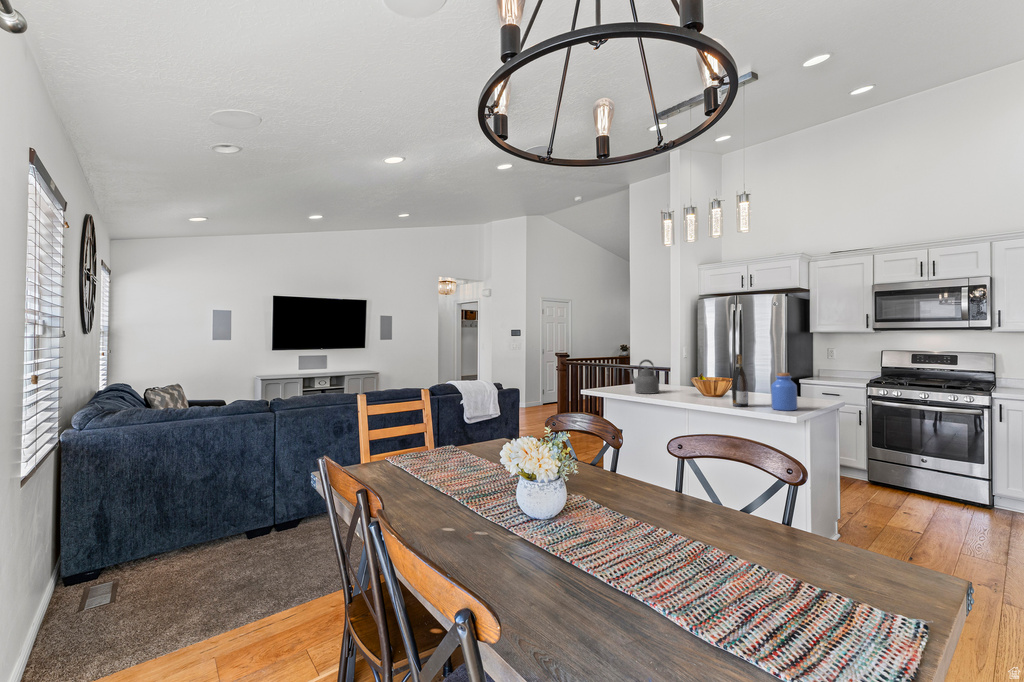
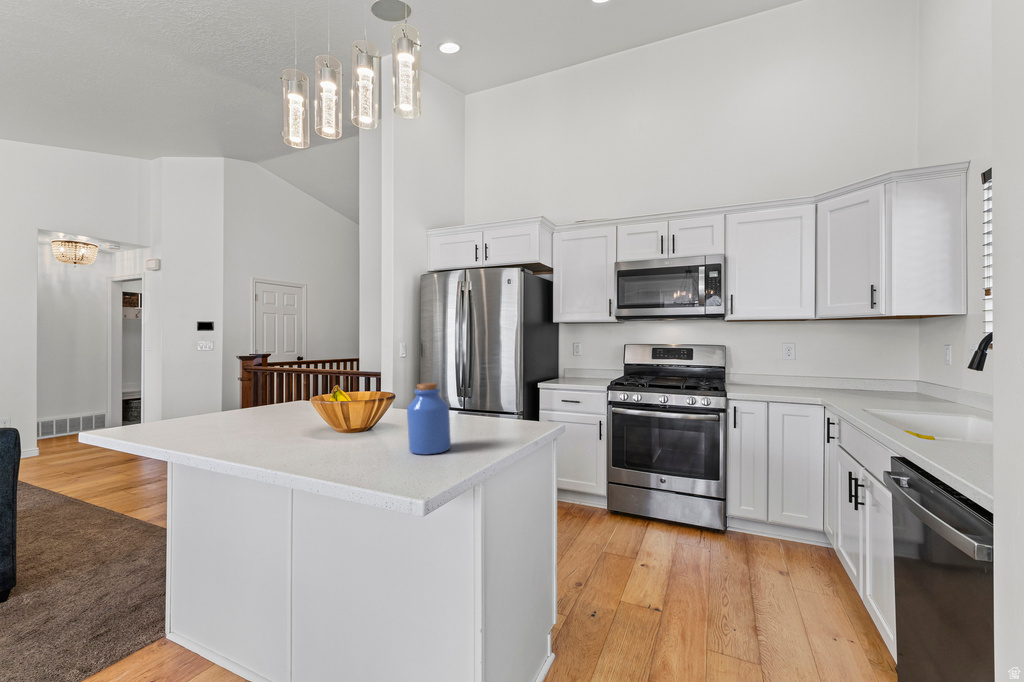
wine bottle: present [732,354,748,407] -> none [349,351,379,449]
kettle: present [628,360,659,394] -> none [238,364,287,424]

